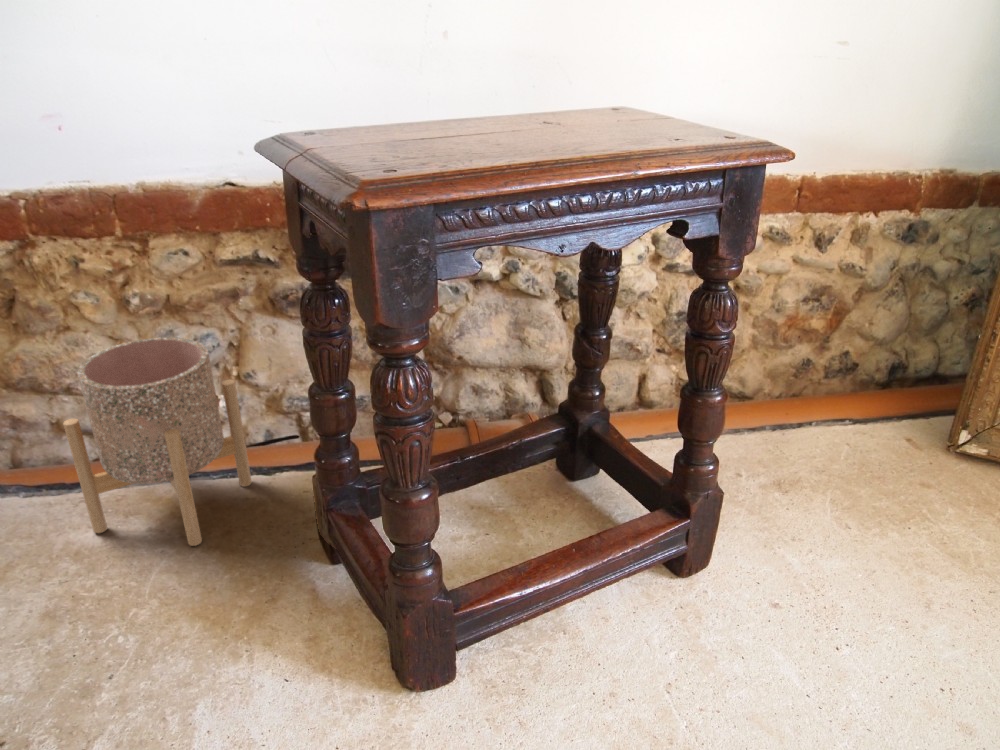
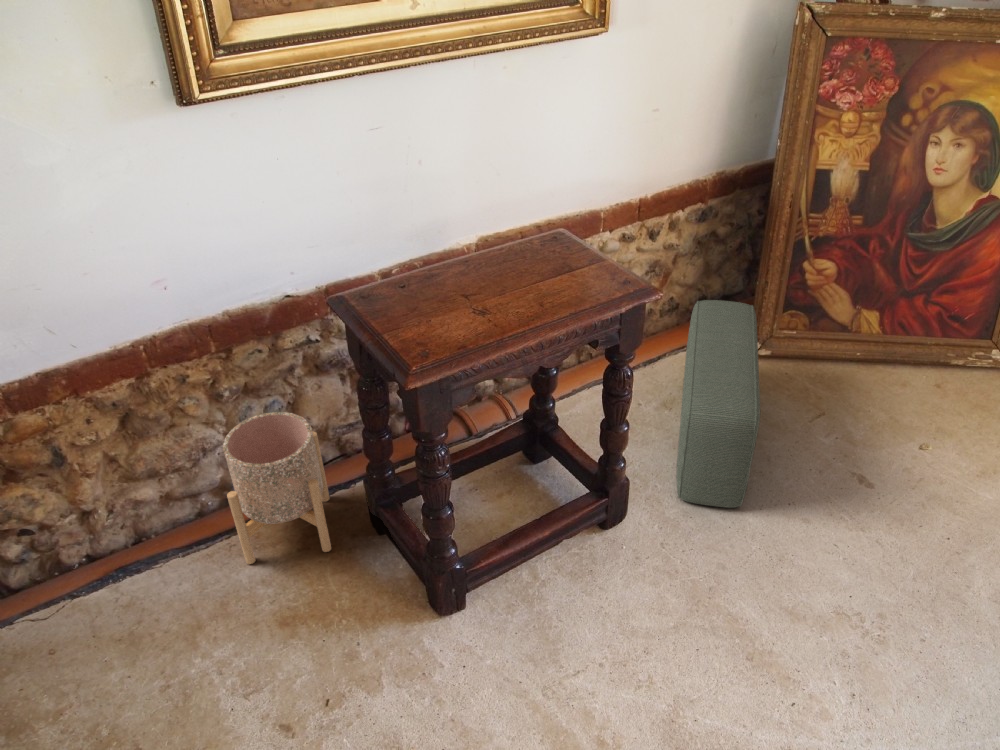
pouf: none [736,331,958,668] -> present [676,300,760,508]

